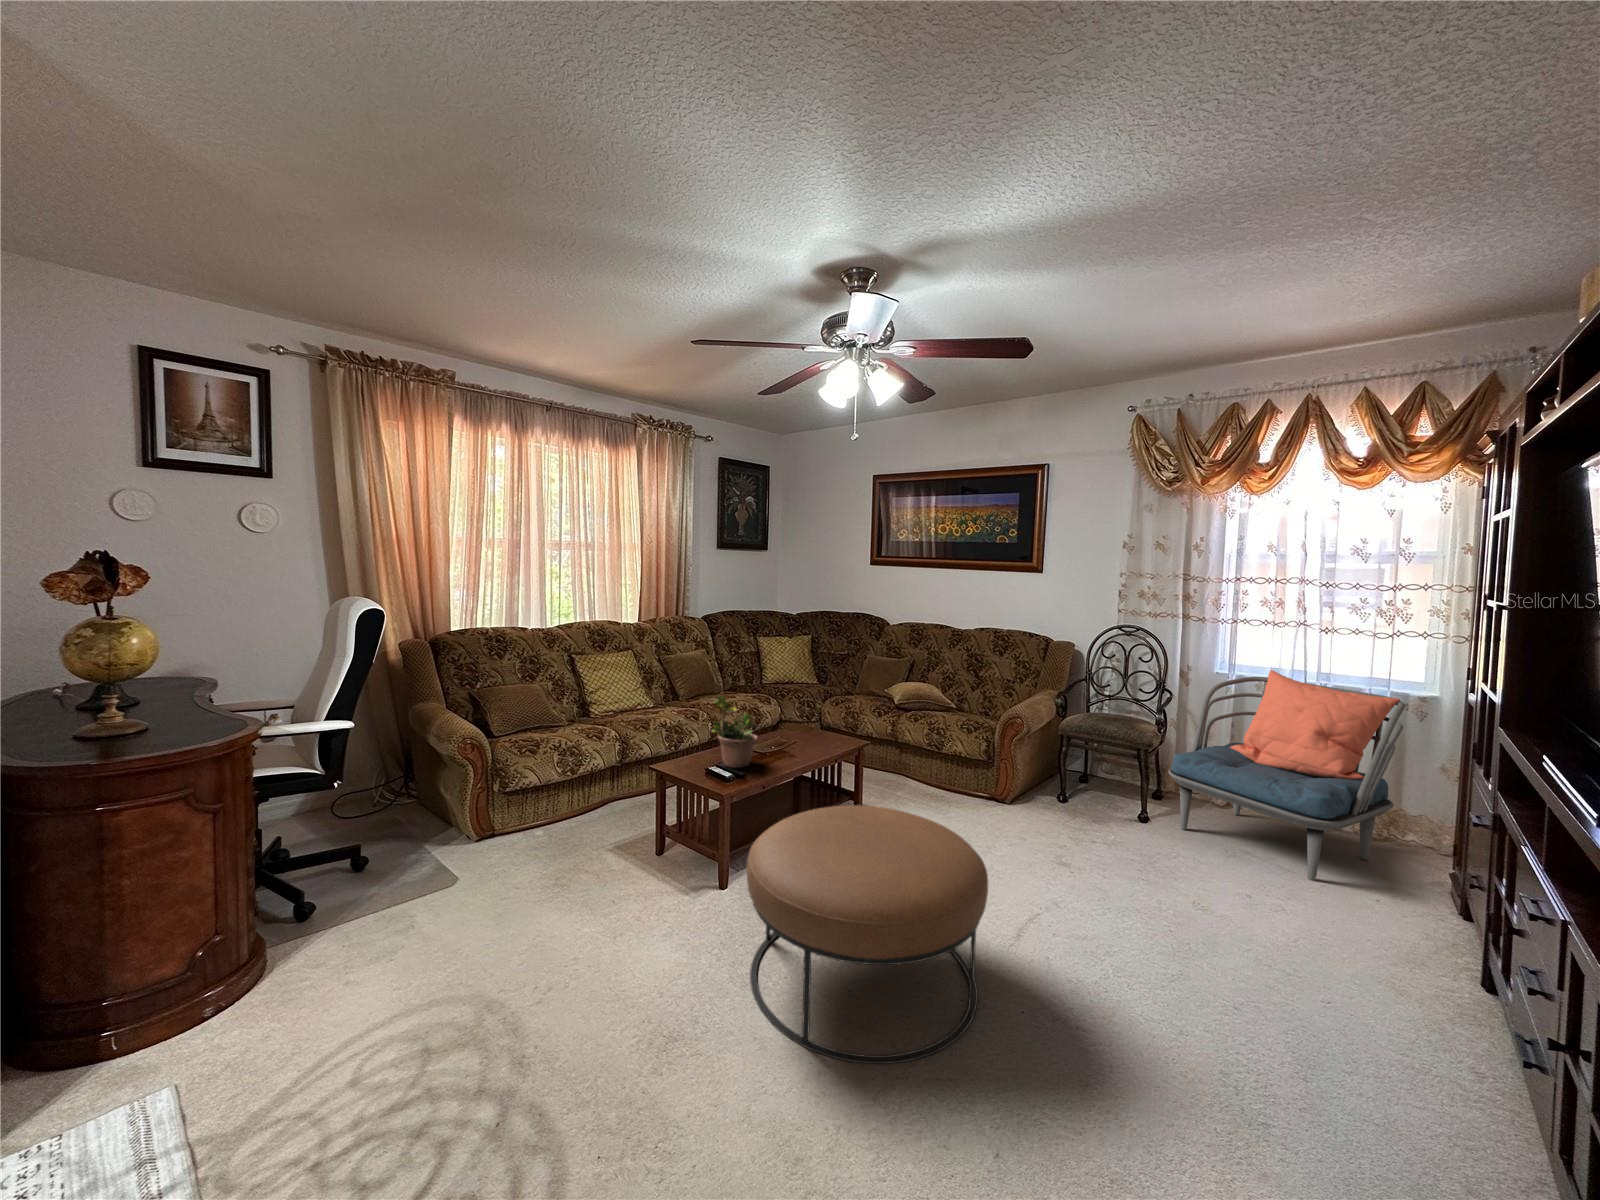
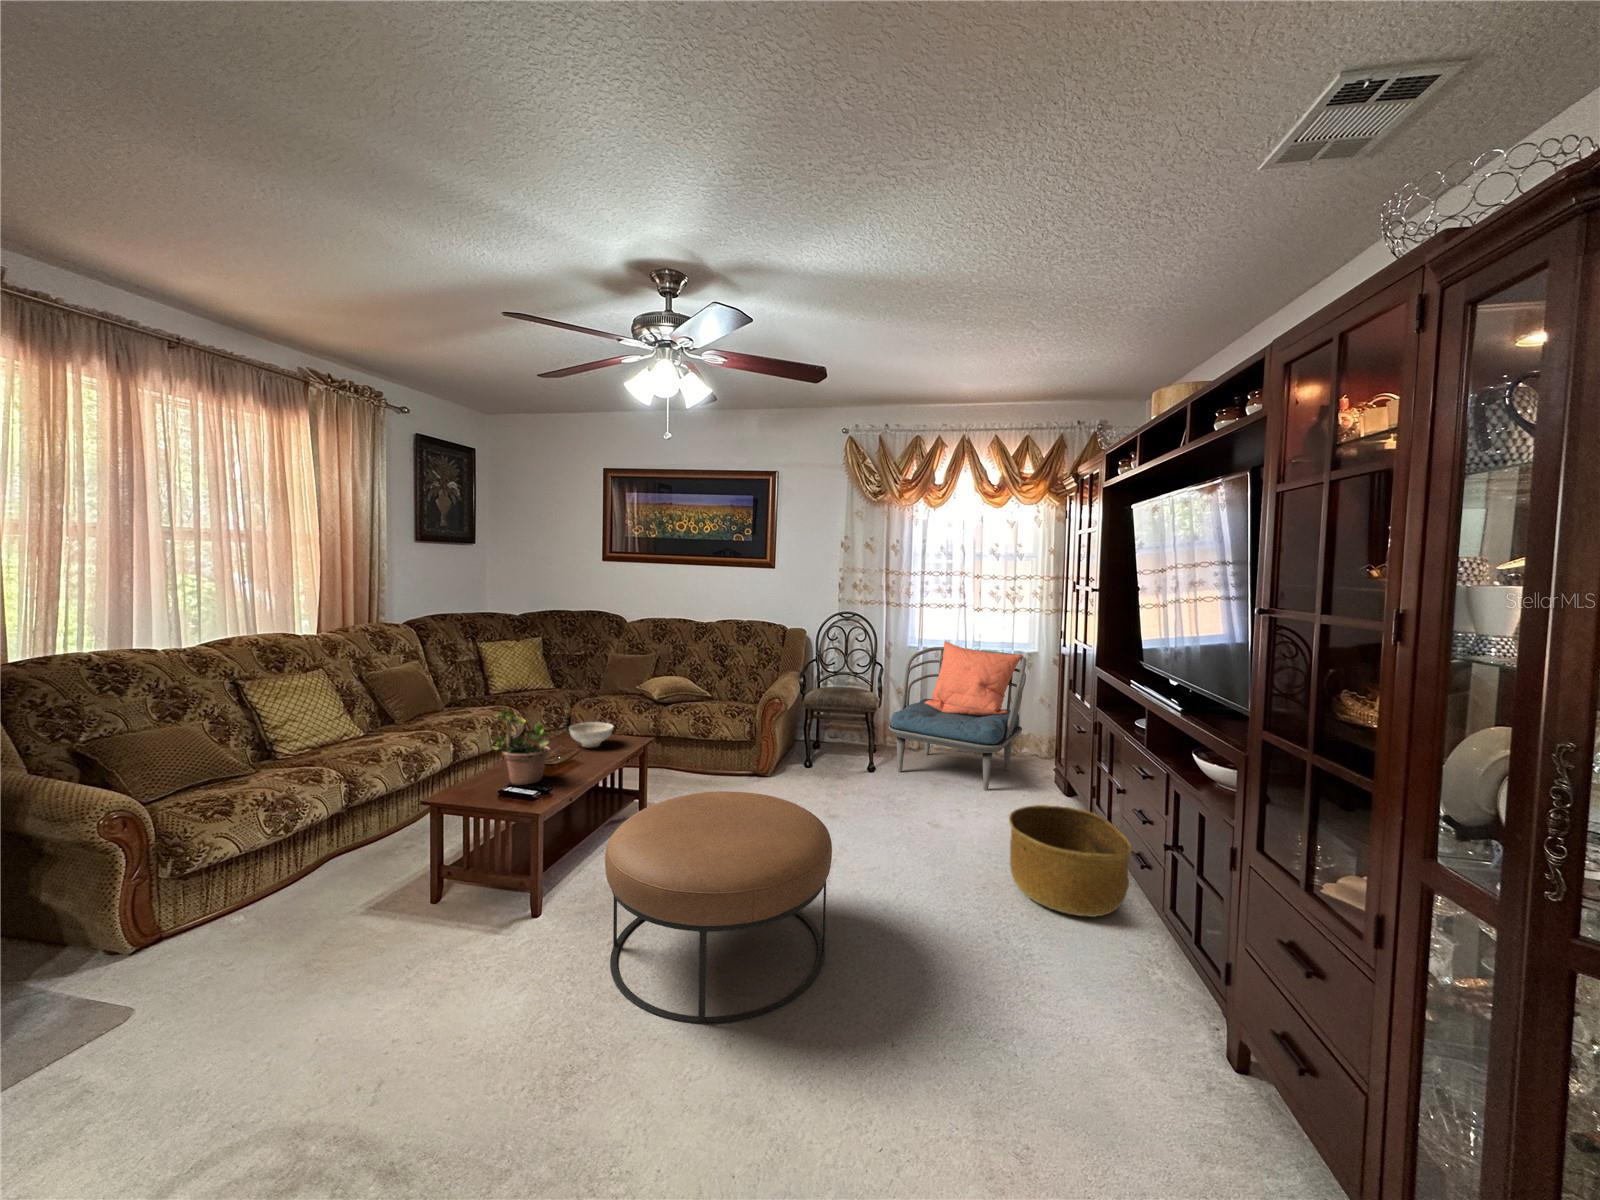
decorative bowl: none [793,718,833,743] -> present [569,722,613,747]
basket: none [1286,917,1522,1126] -> present [1009,805,1132,917]

